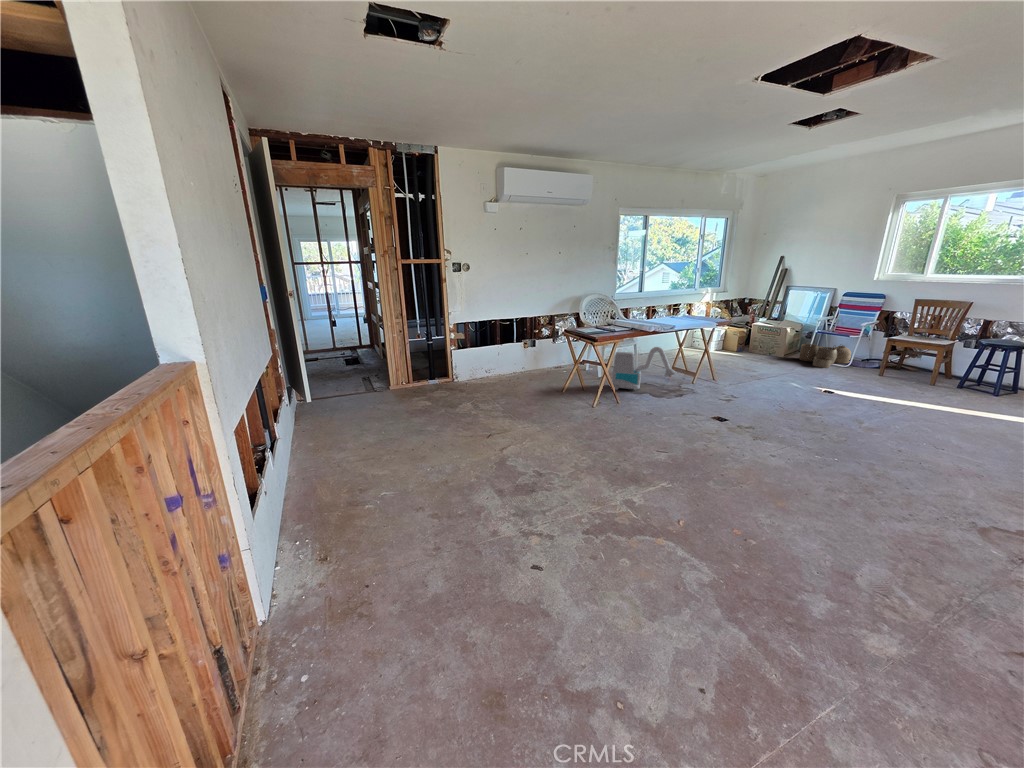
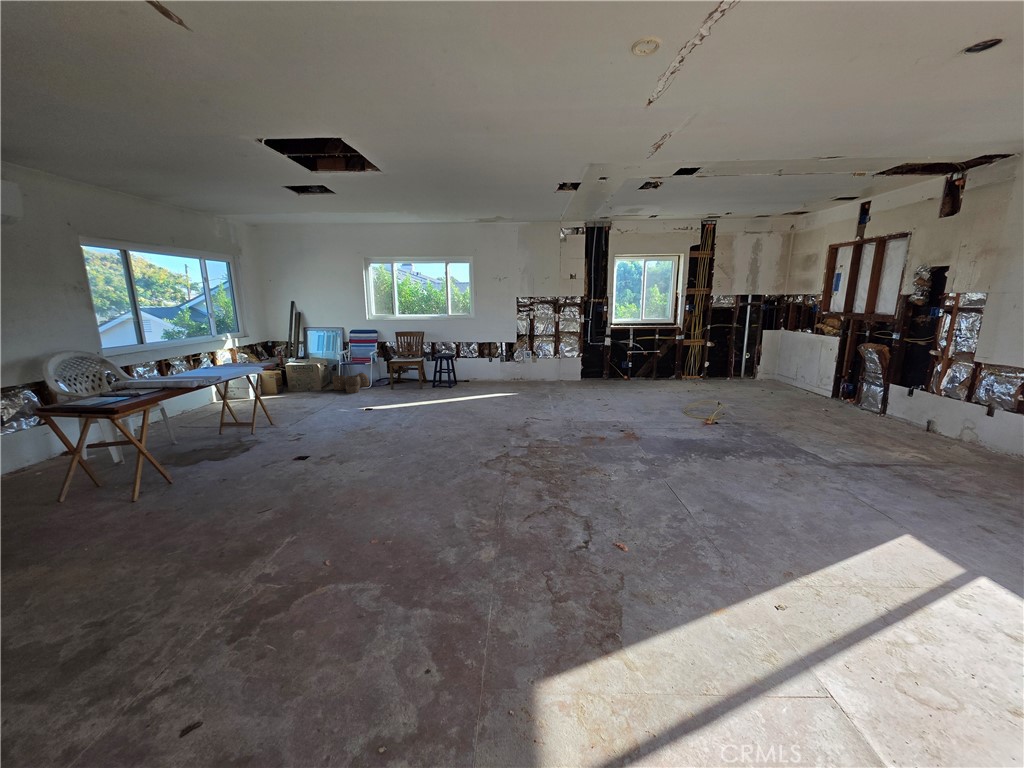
vacuum cleaner: present [612,347,676,391] -> none [143,404,235,469]

